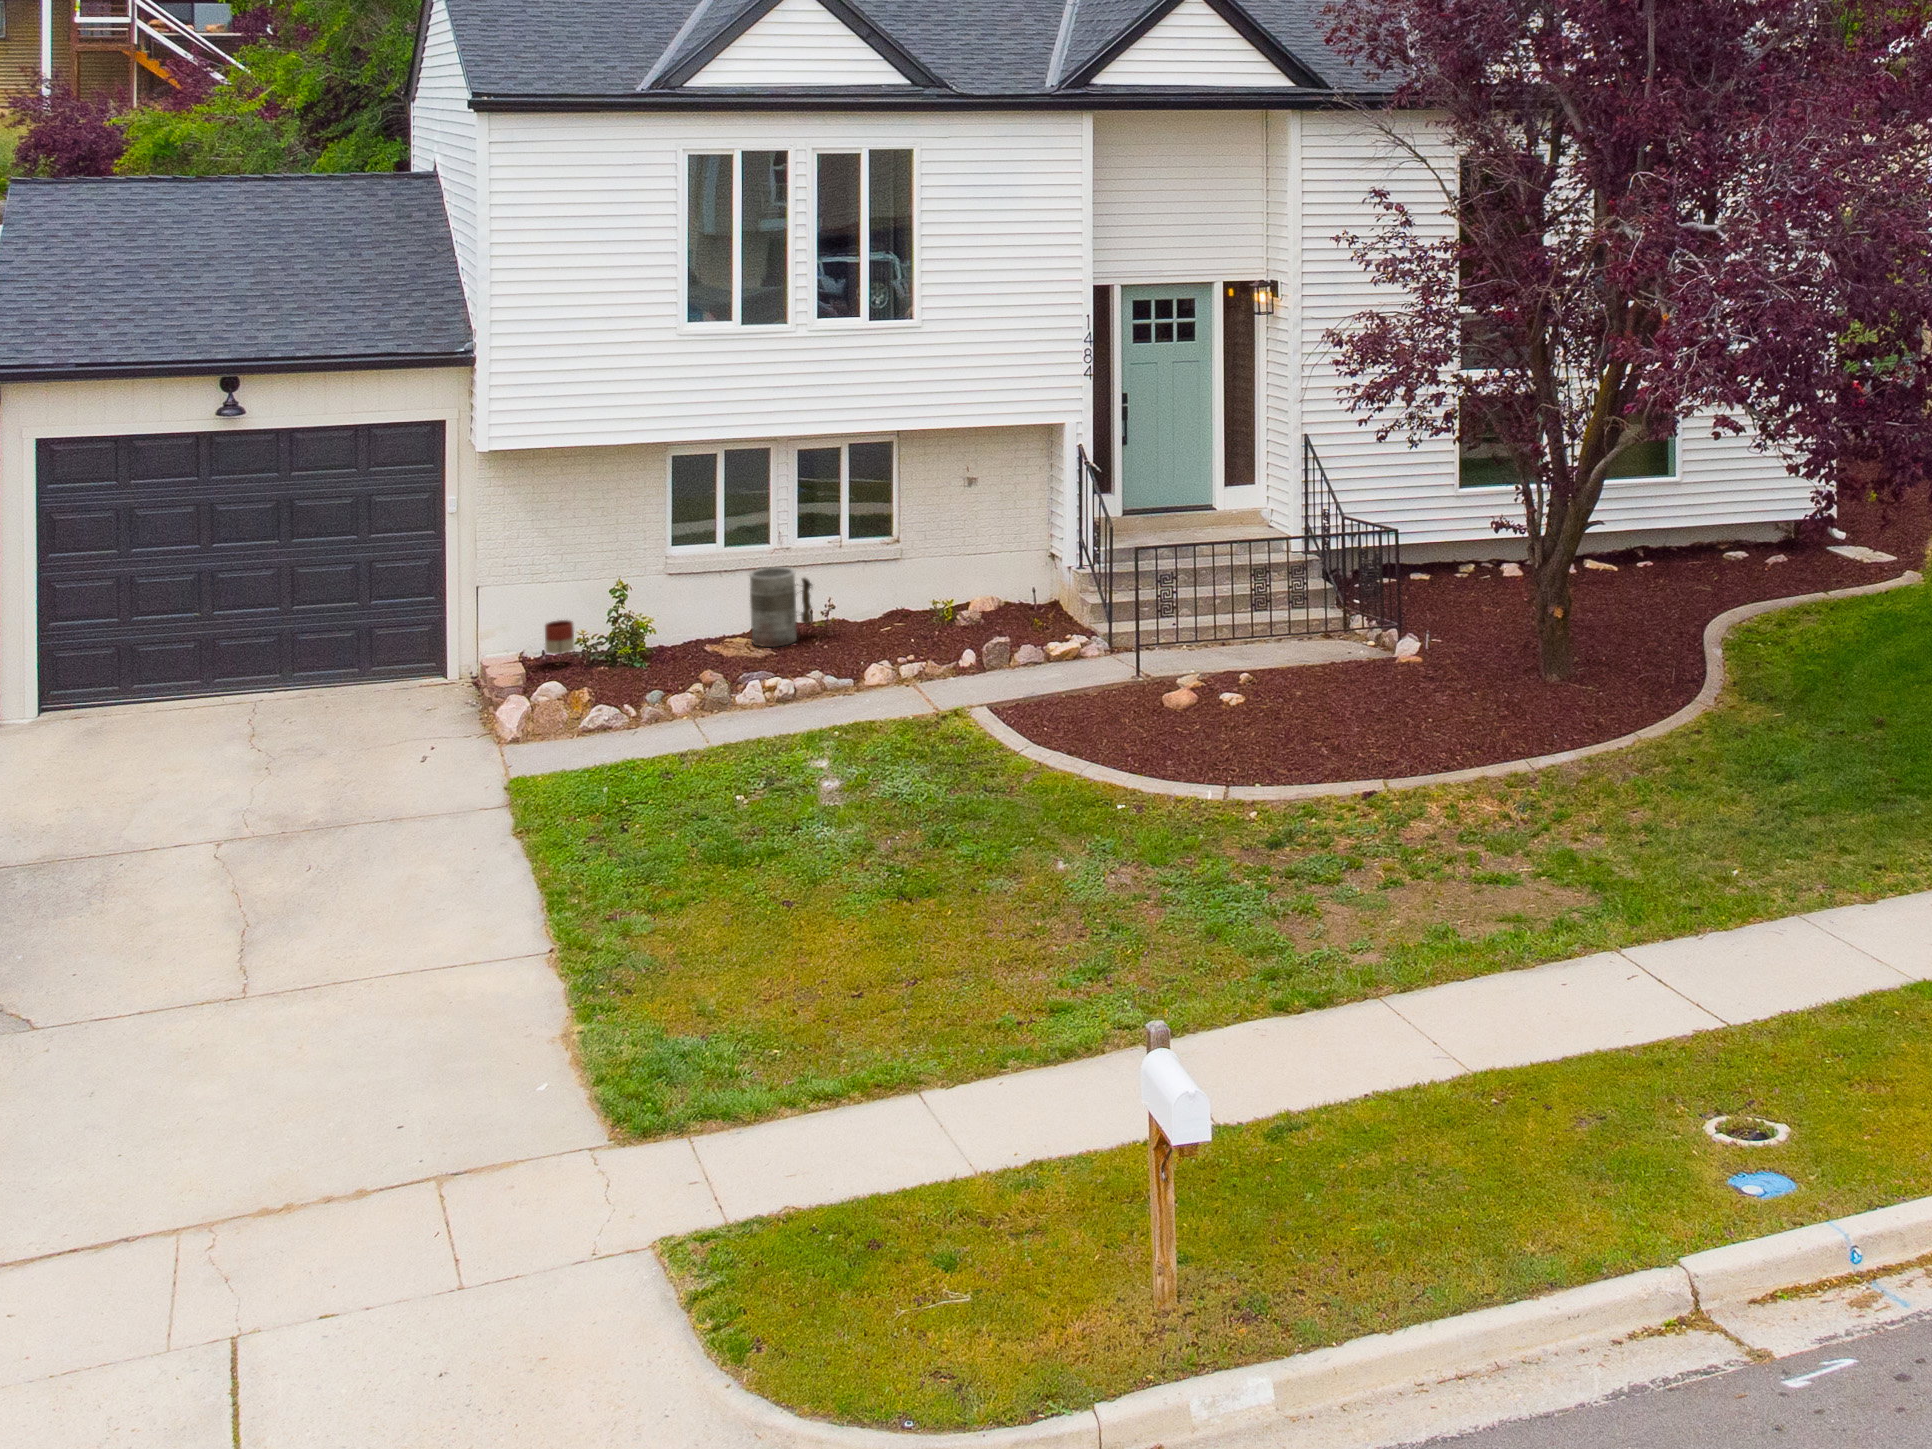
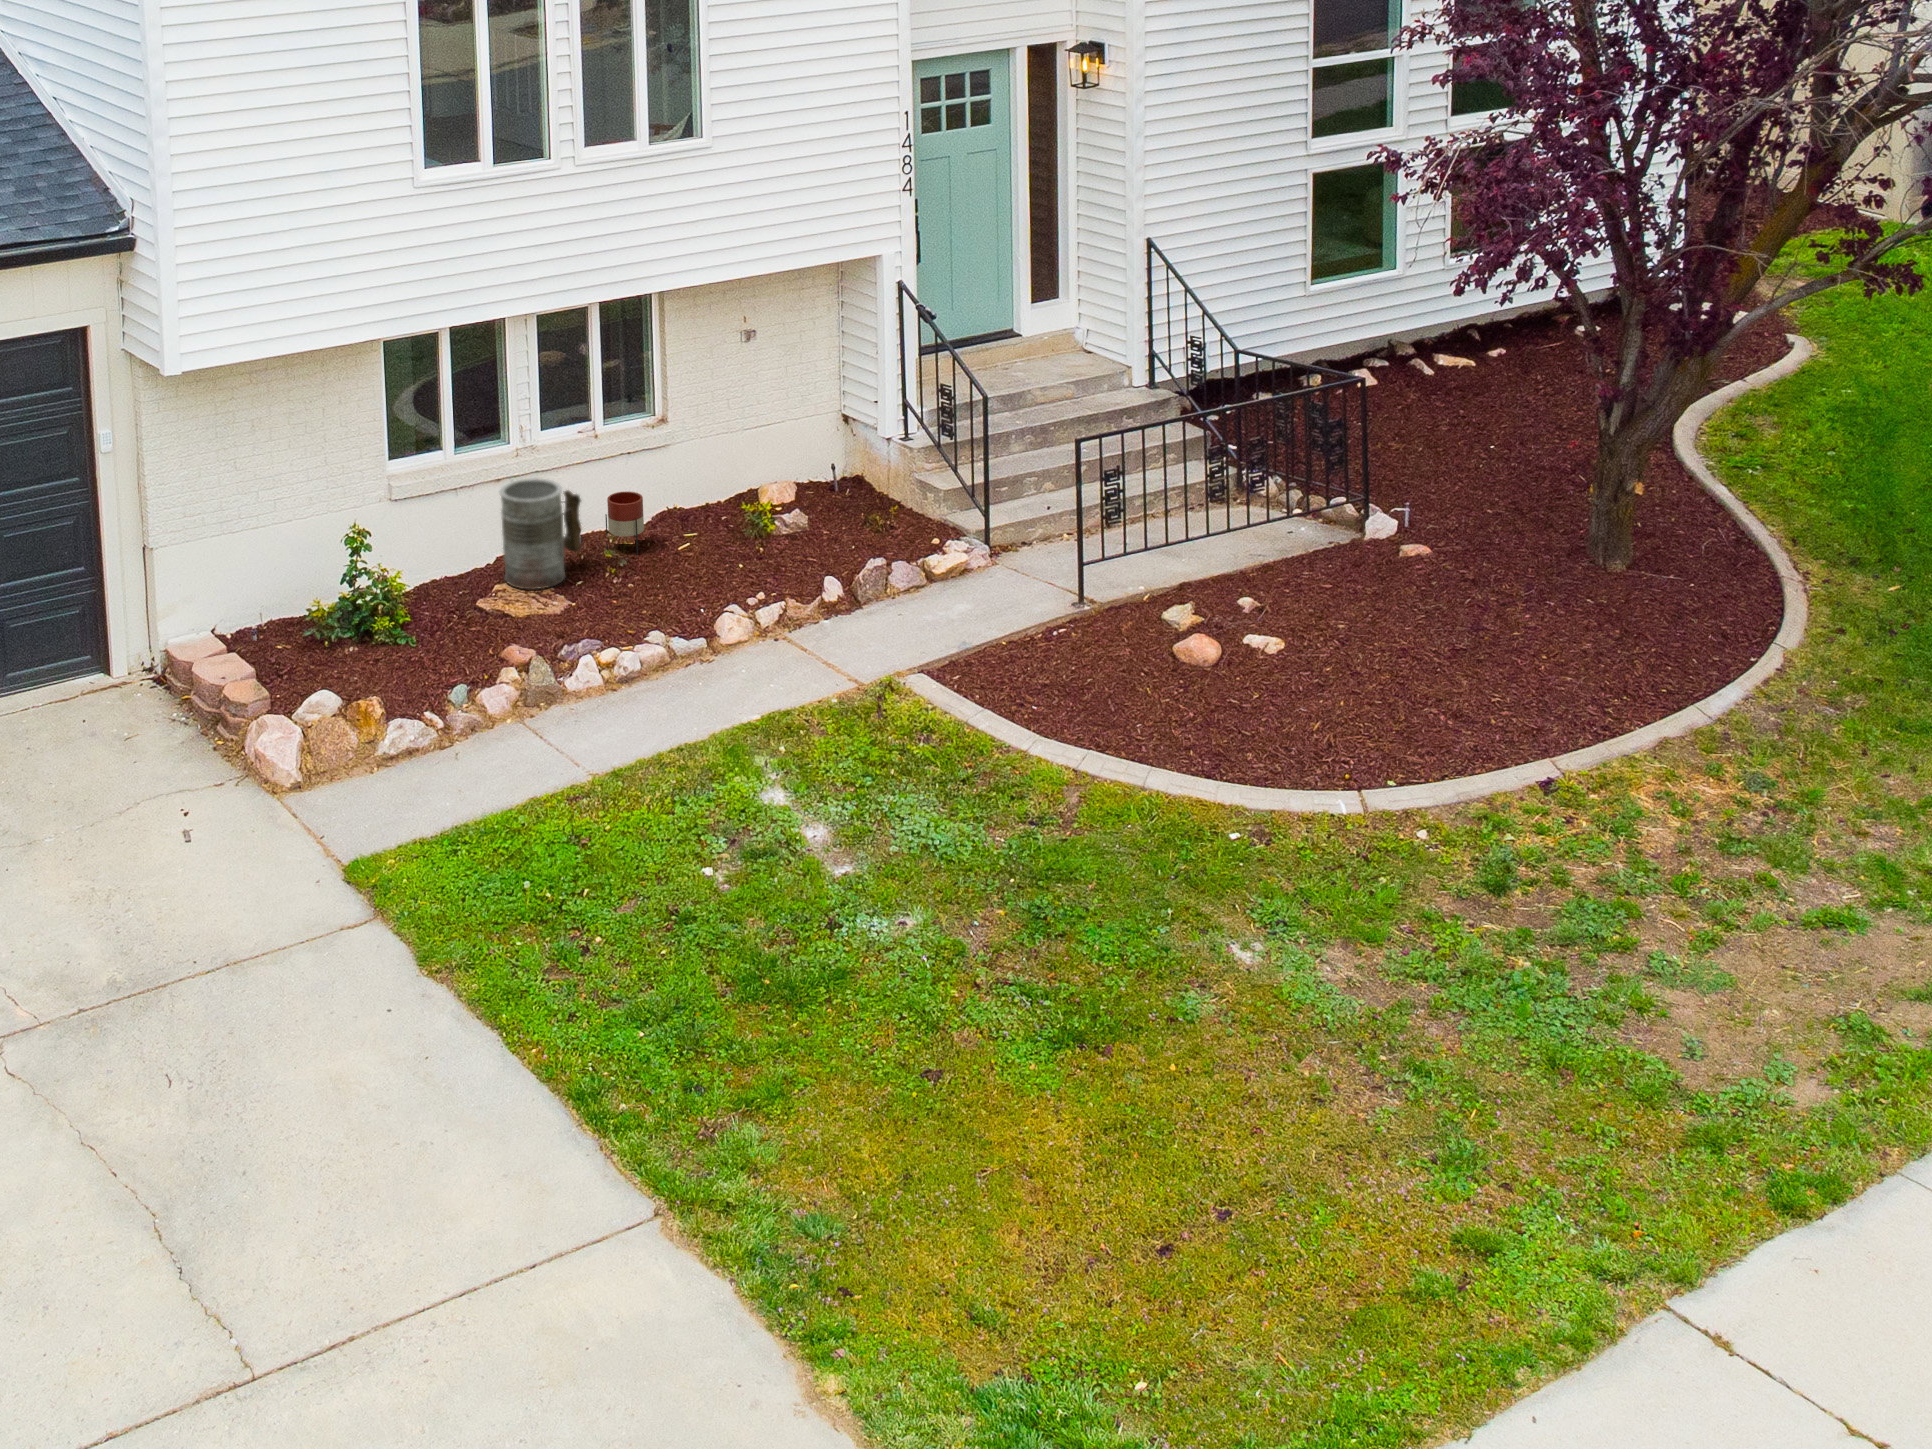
planter: present [545,620,574,654] -> present [605,492,644,555]

